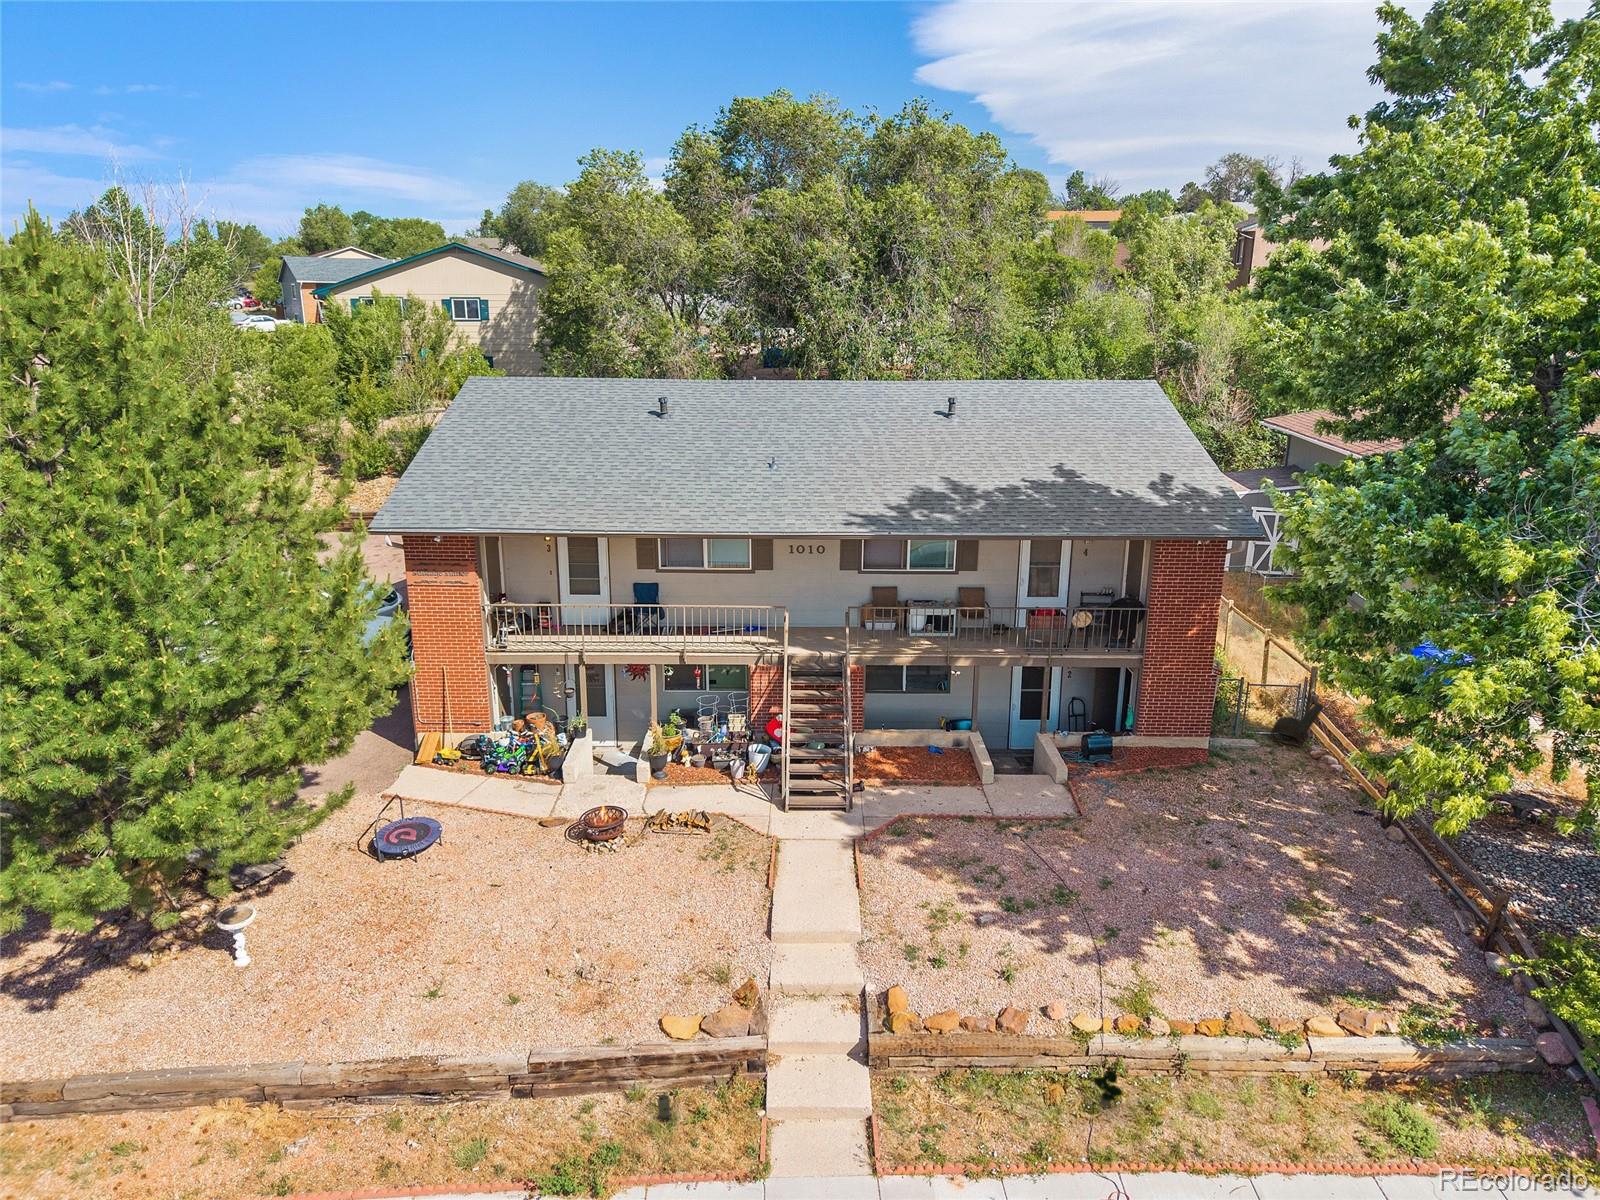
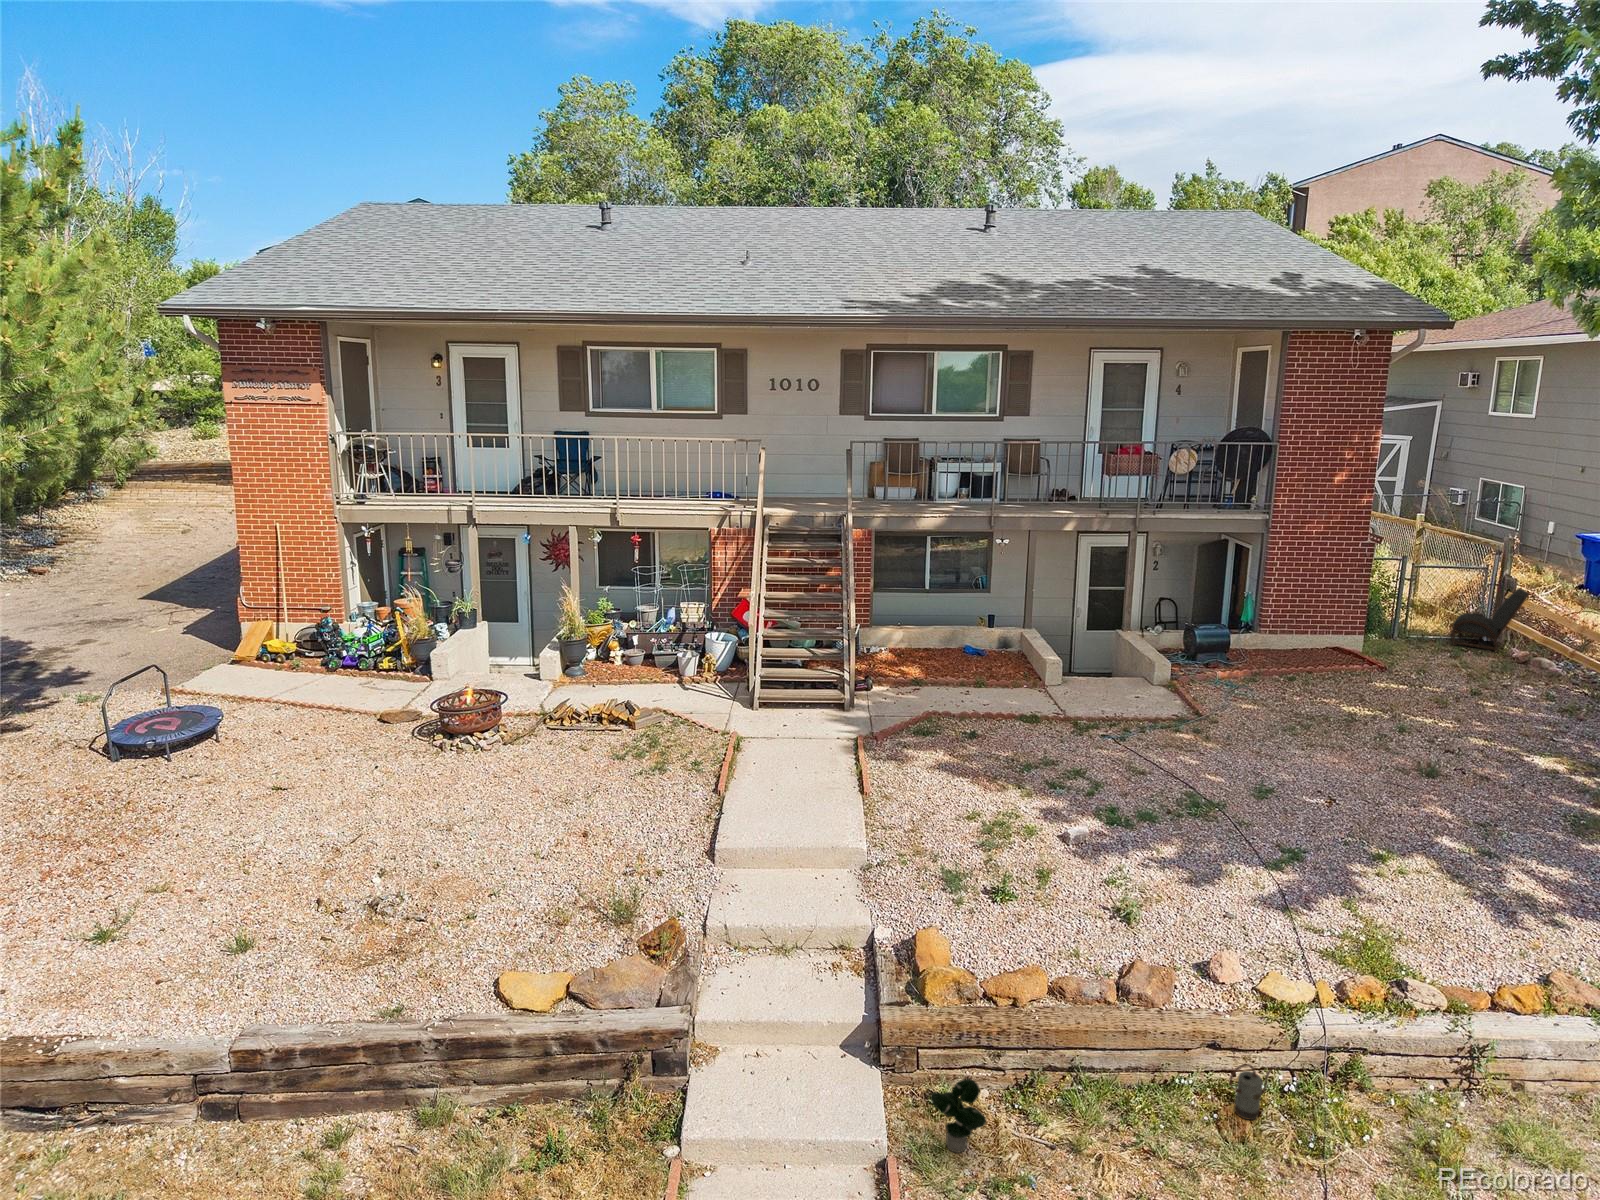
potted plant: present [1093,1070,1122,1107] -> present [930,1079,986,1153]
watering can: present [652,1092,672,1121] -> present [1229,1064,1273,1120]

